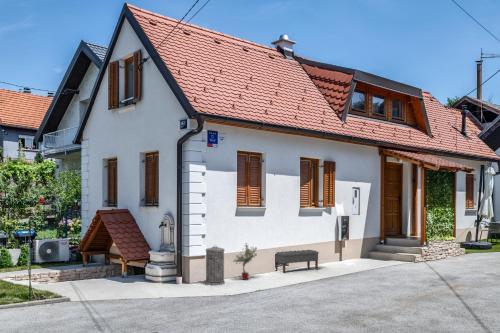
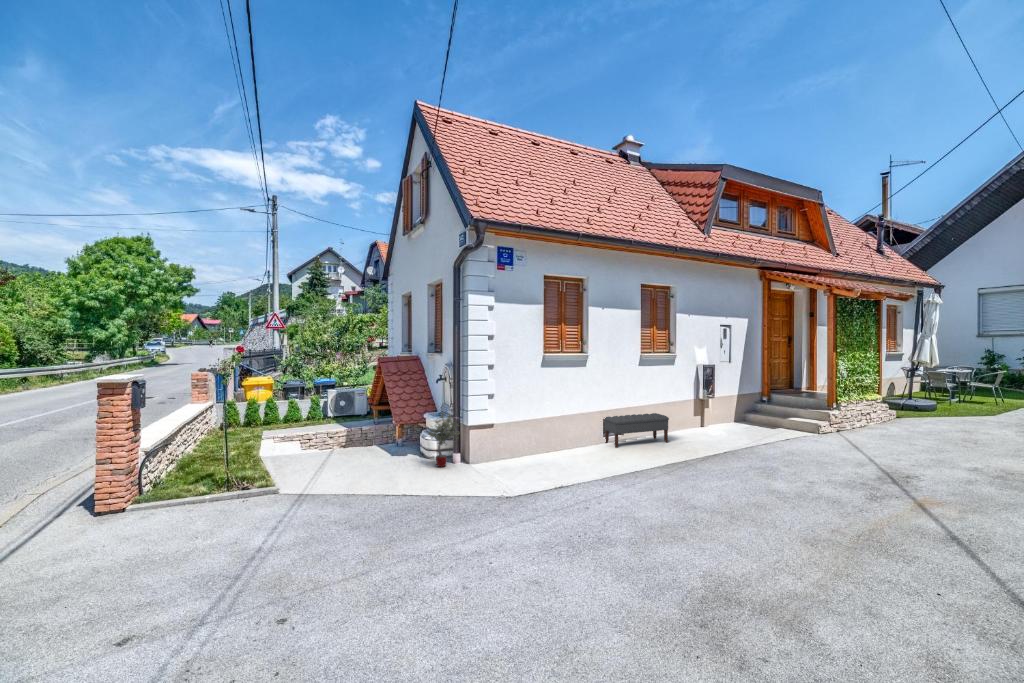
potted tree: present [234,245,257,280] -> present [428,413,459,467]
trash can: present [205,246,225,285] -> none [492,412,520,470]

